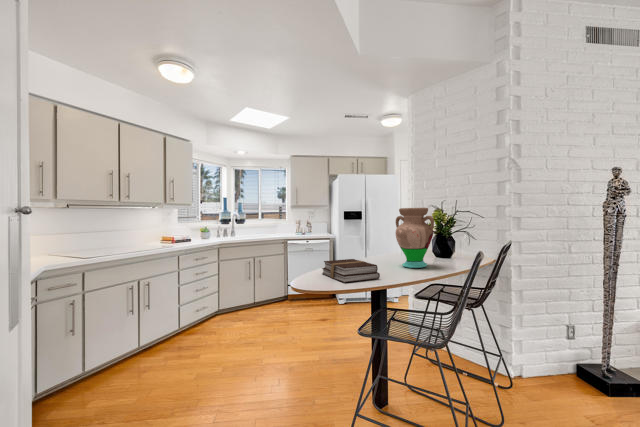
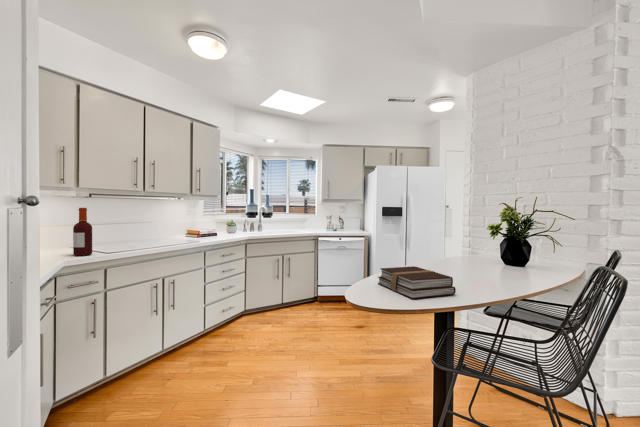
vase: present [396,208,434,268] -> none [464,205,519,280]
bottle: none [53,217,71,262] -> present [73,208,92,256]

